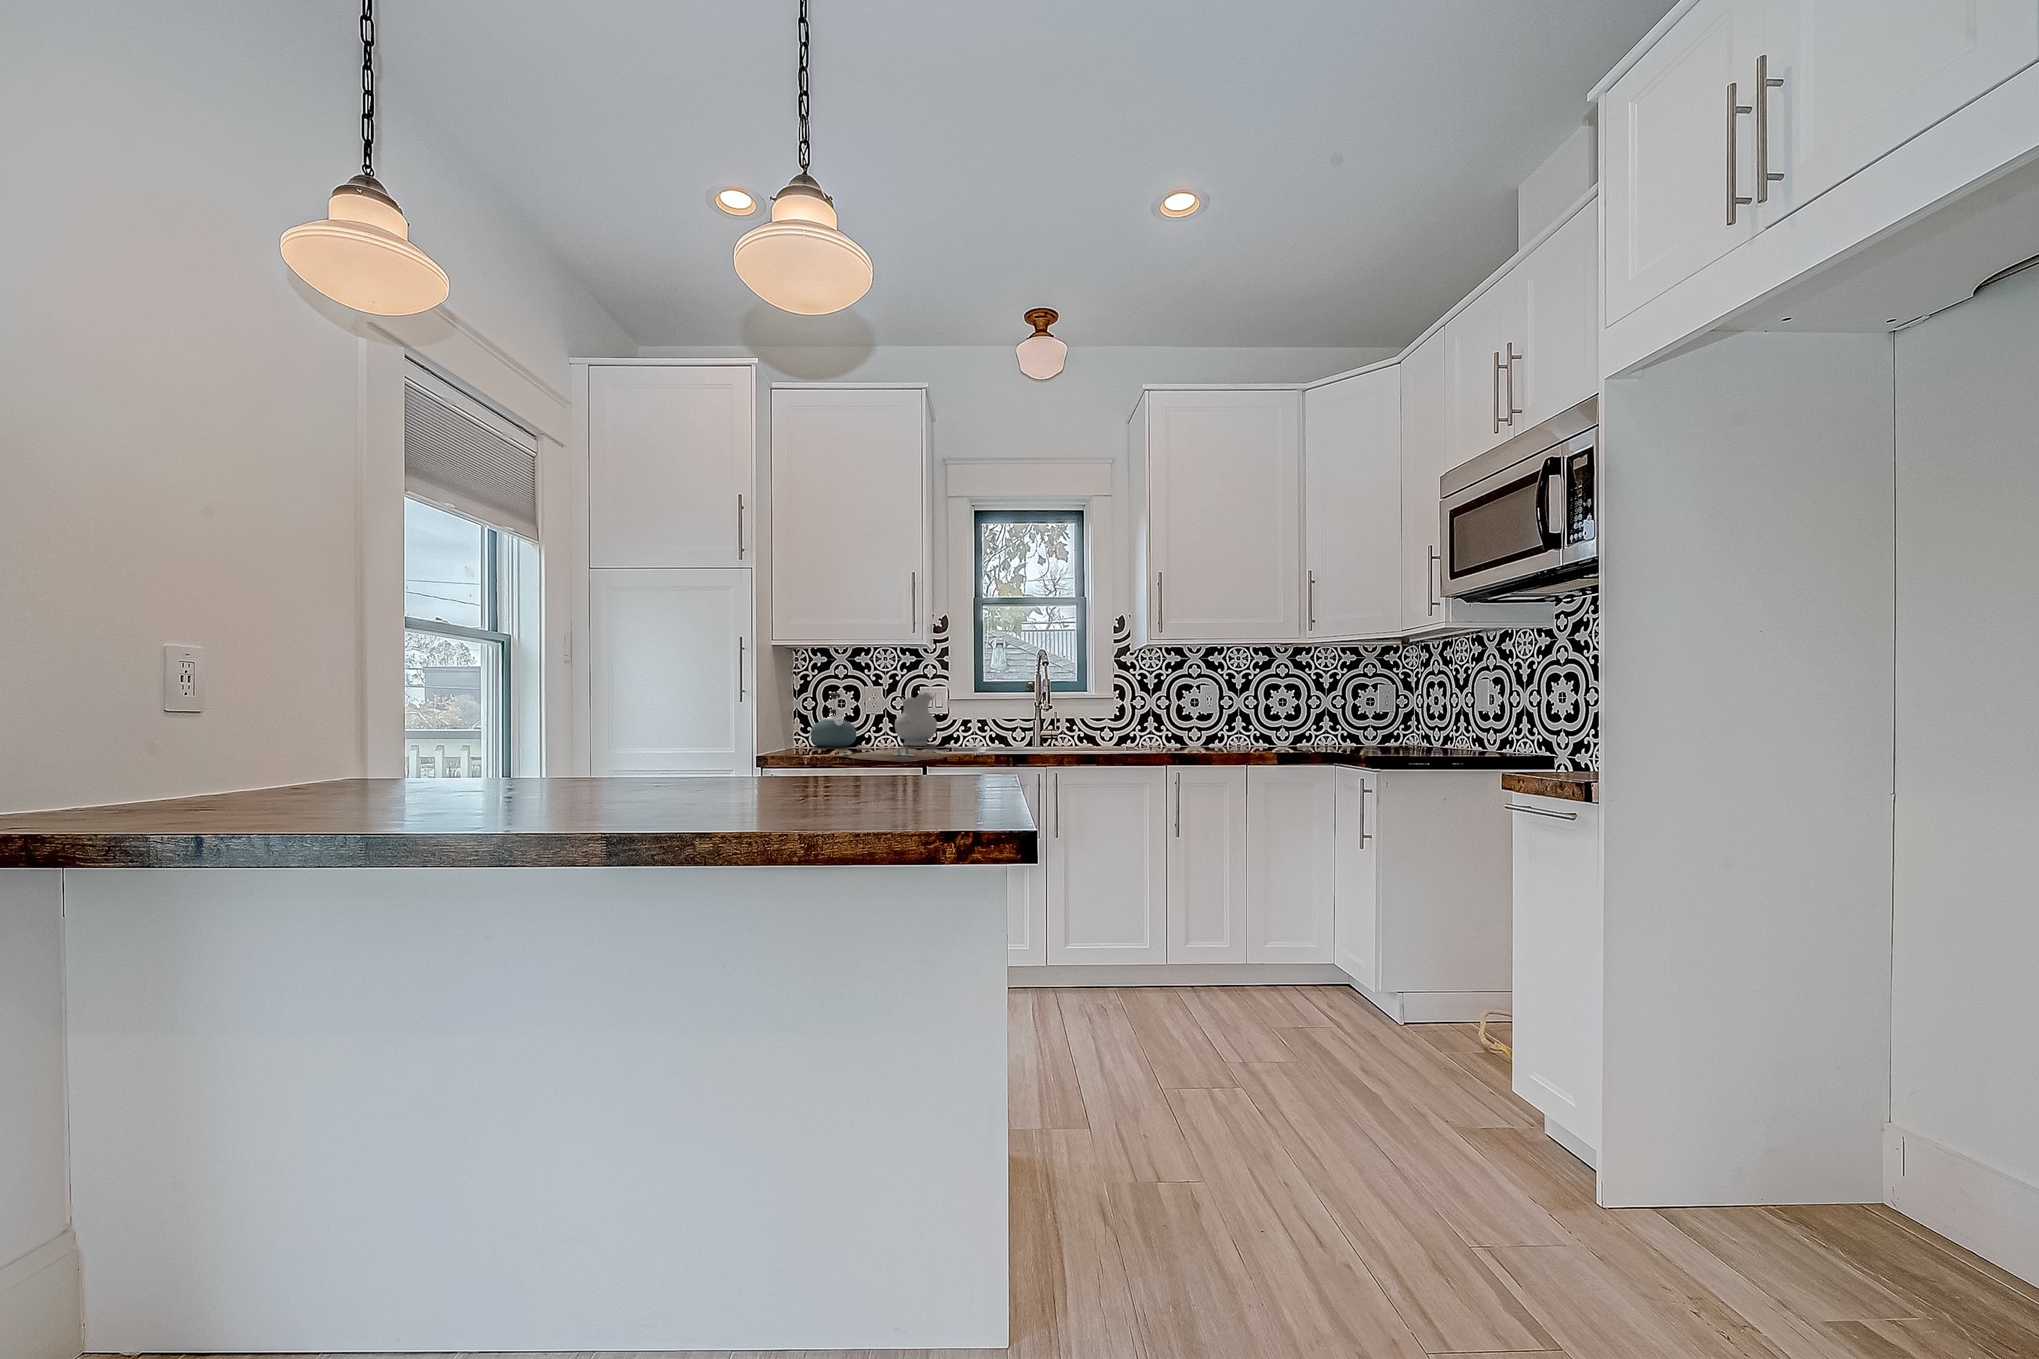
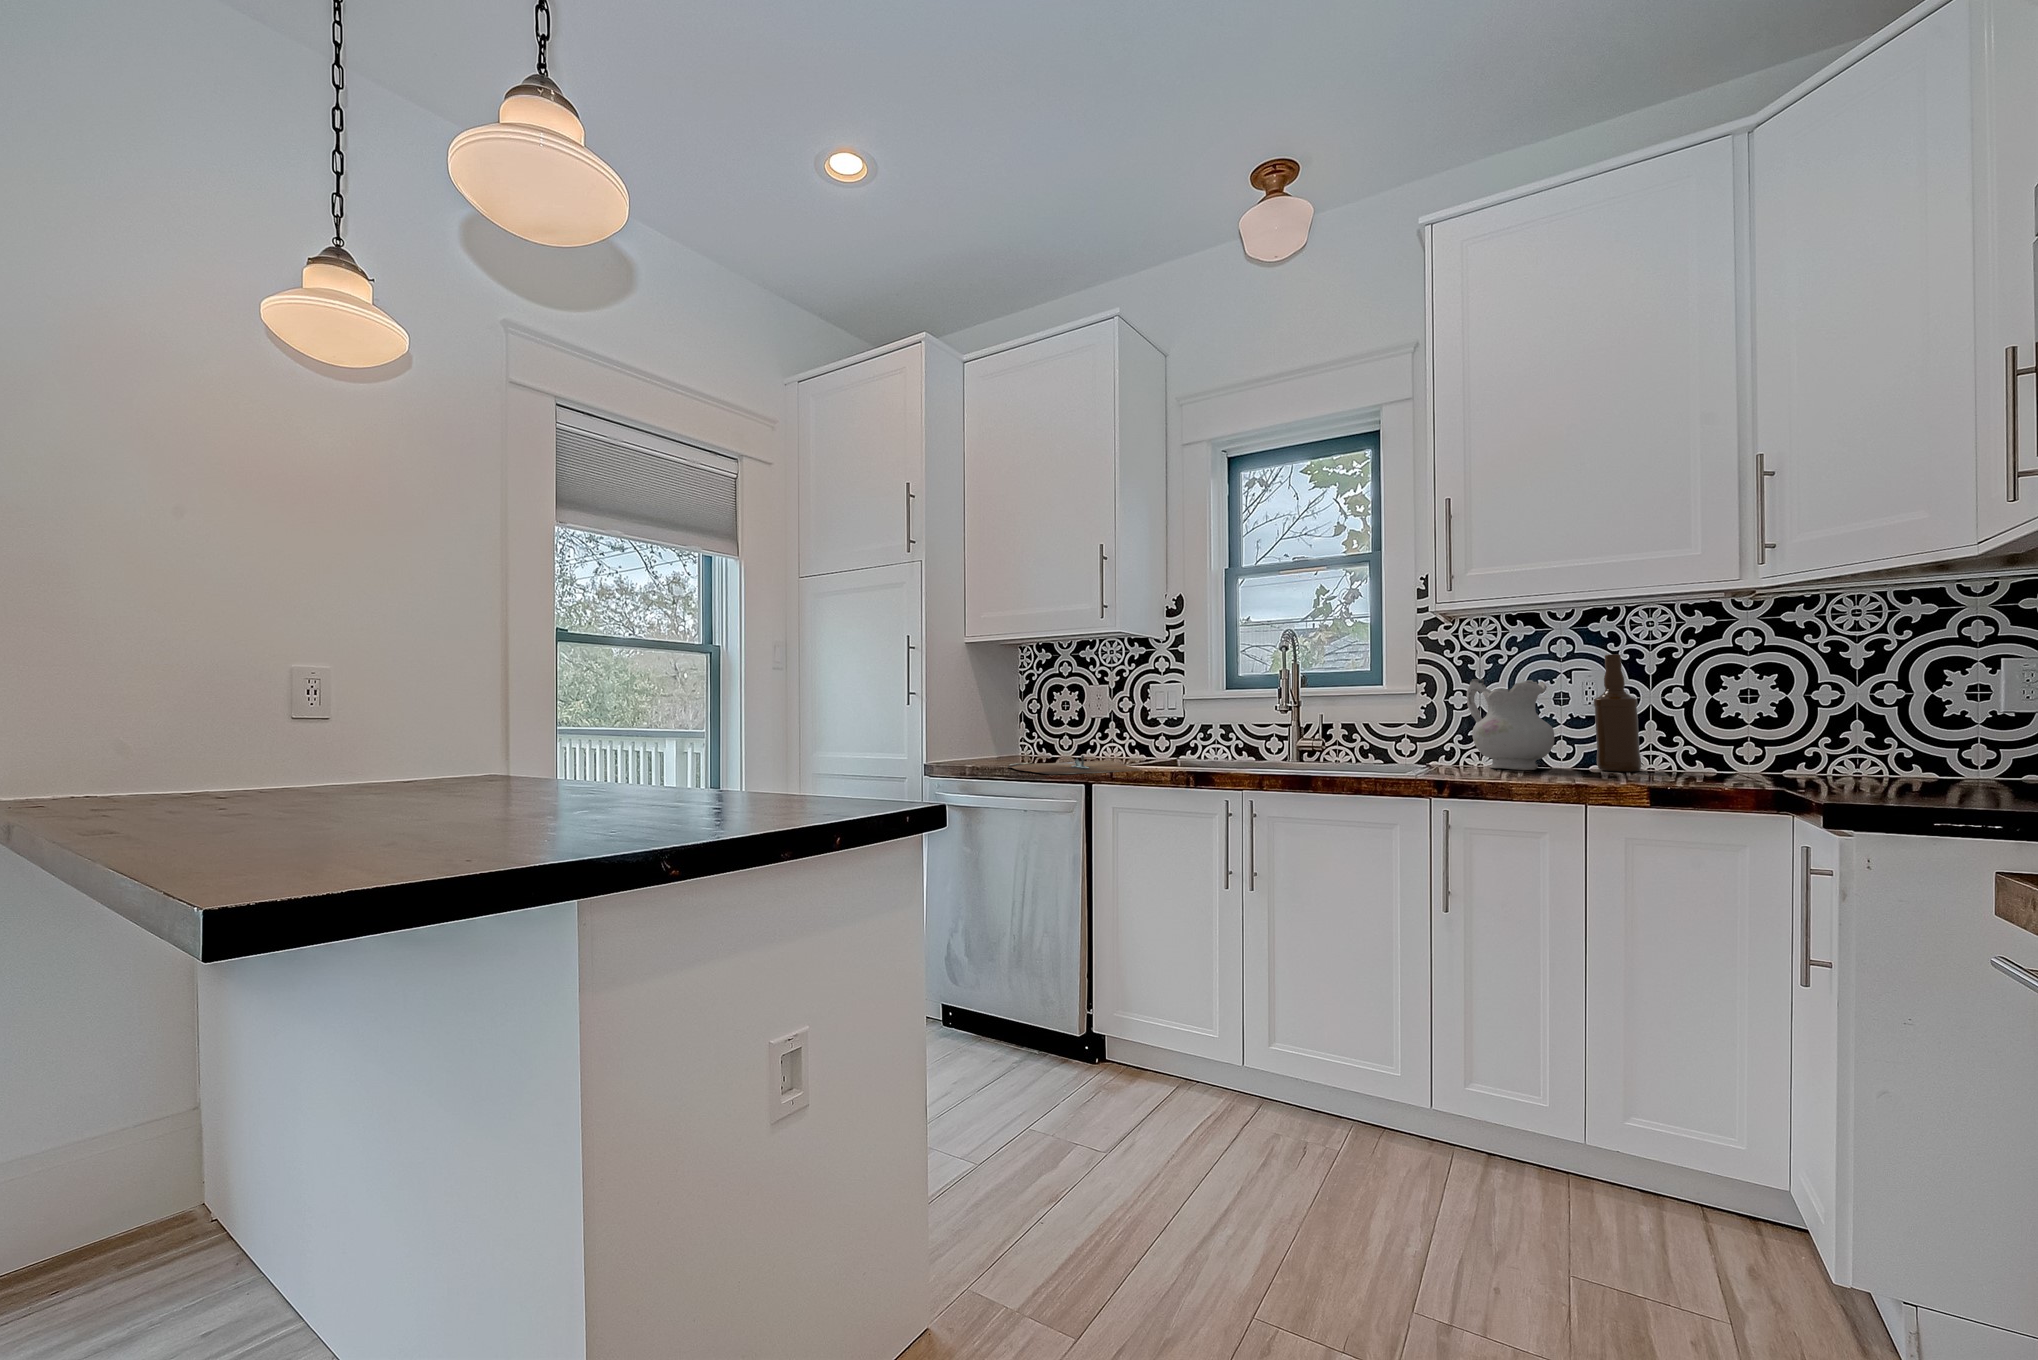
bottle: none [1215,676,1237,745] -> present [1594,654,1641,771]
ceramic pitcher: present [895,692,937,746] -> present [1467,679,1554,770]
kettle: present [811,693,857,747] -> none [1030,694,1083,757]

